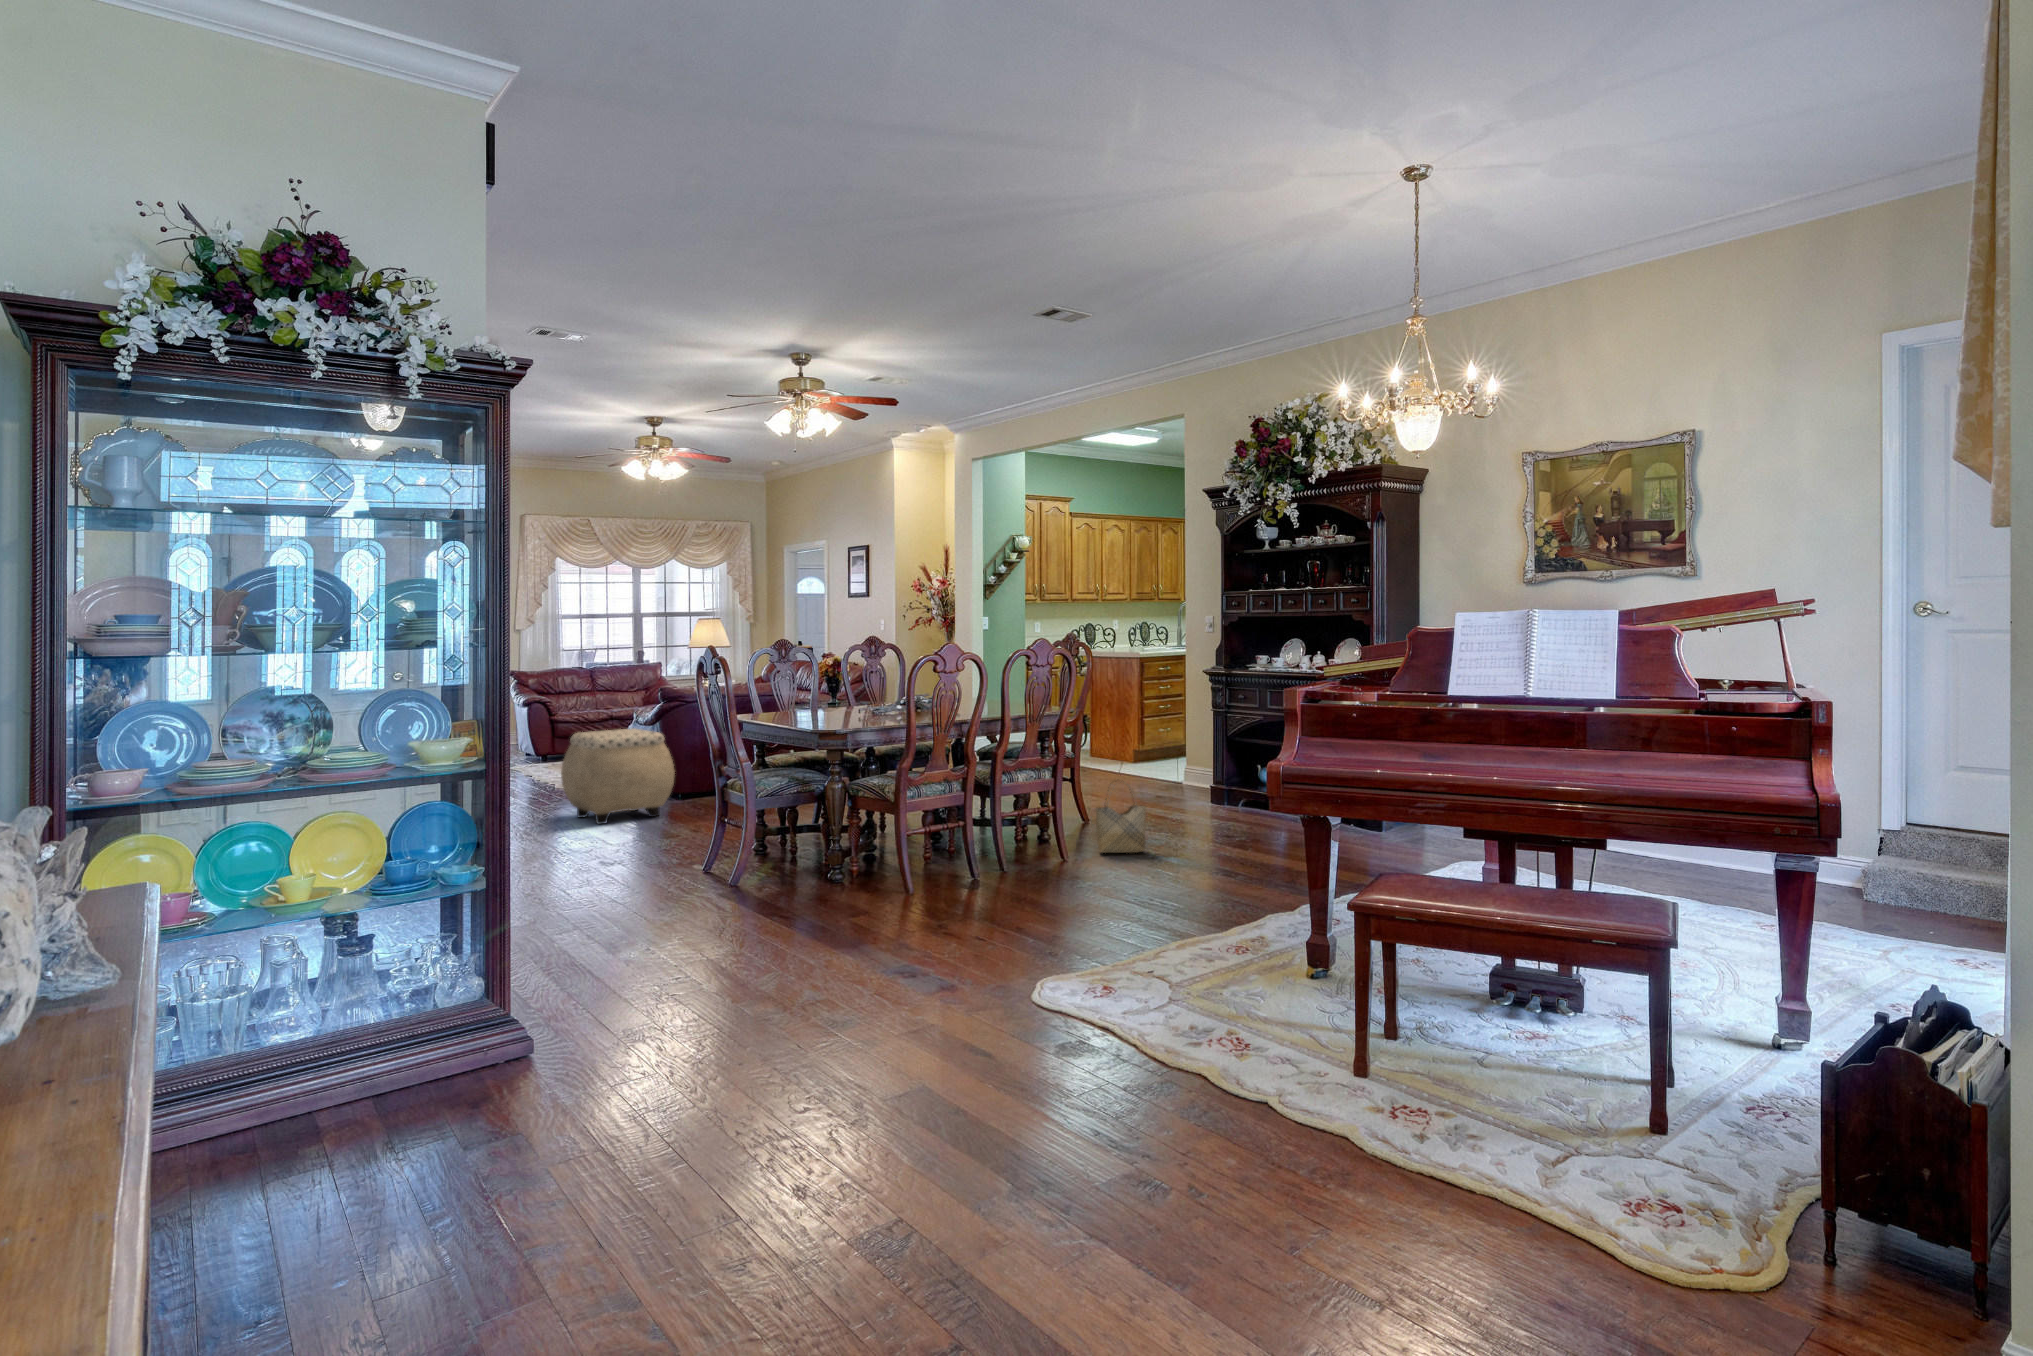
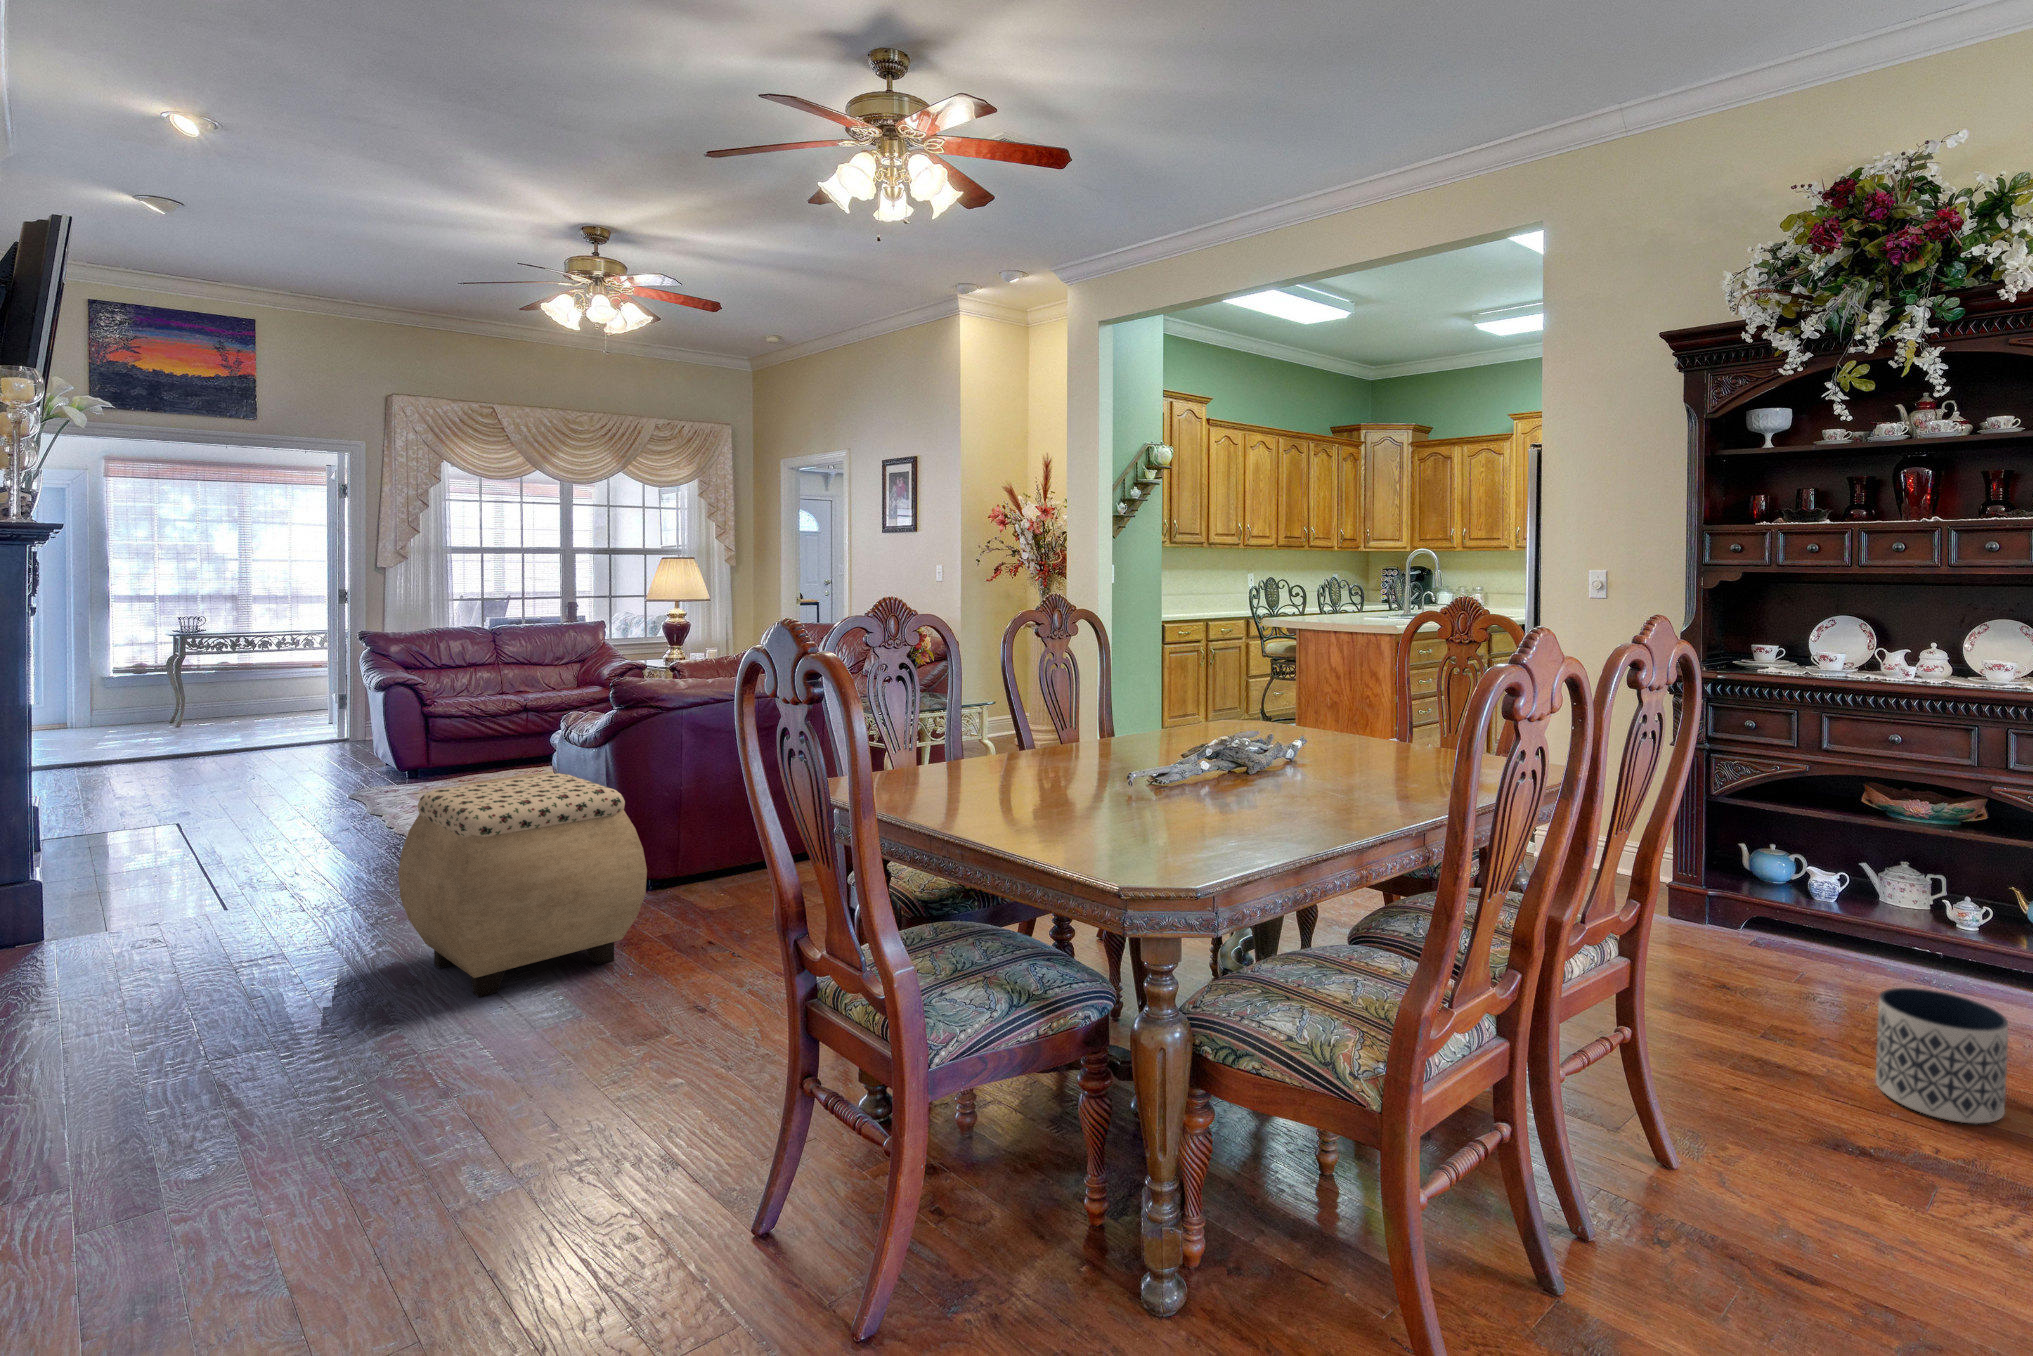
woven basket: present [1095,784,1146,853] -> none [1722,957,1846,1149]
planter: none [1190,802,1236,850] -> present [1876,988,2008,1124]

